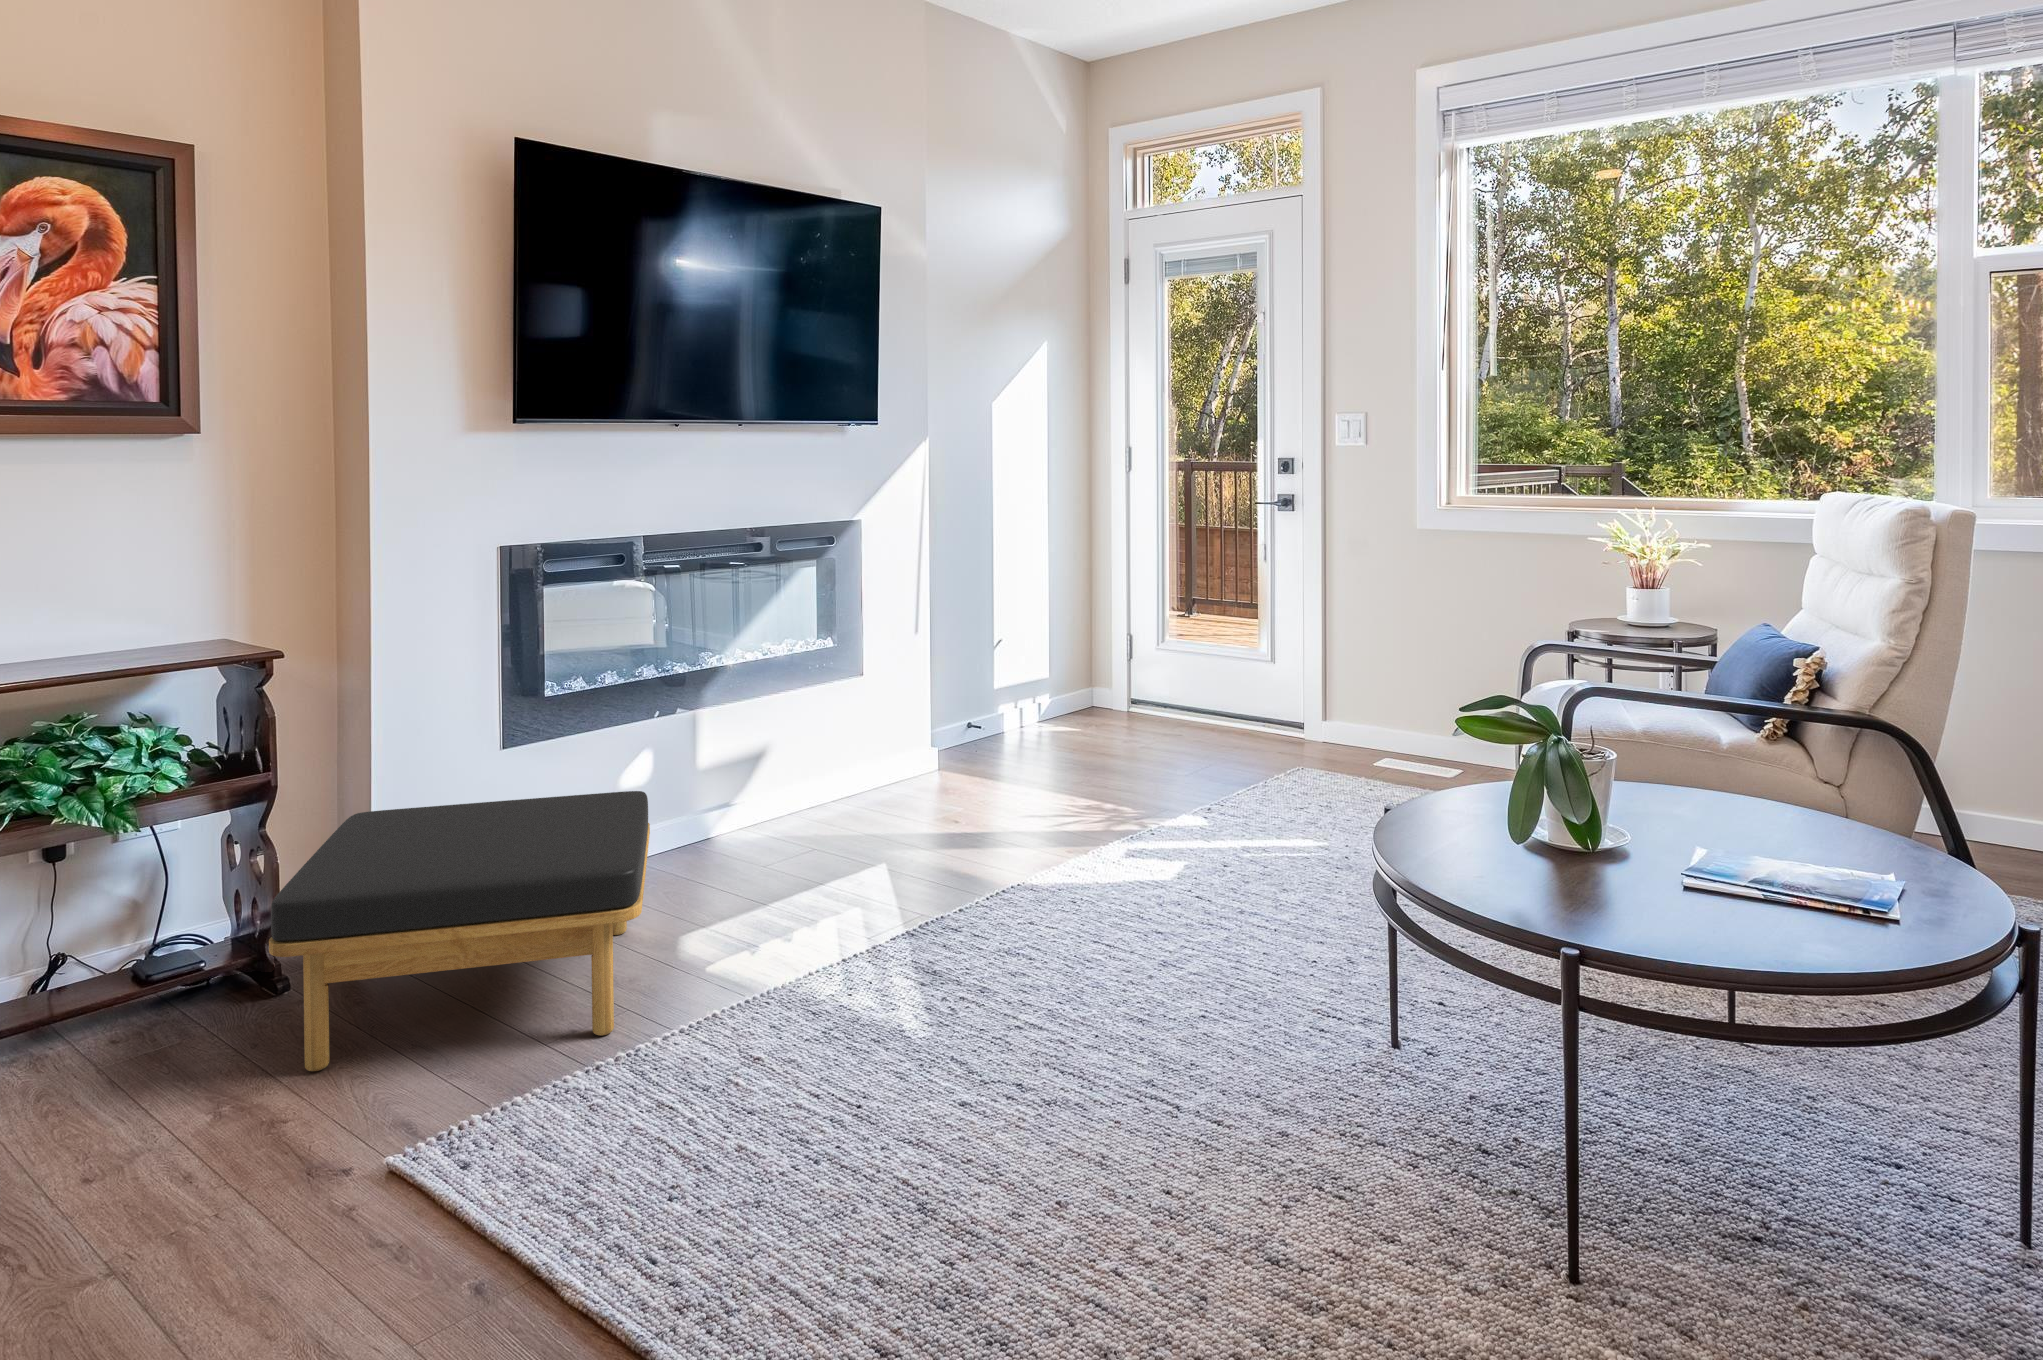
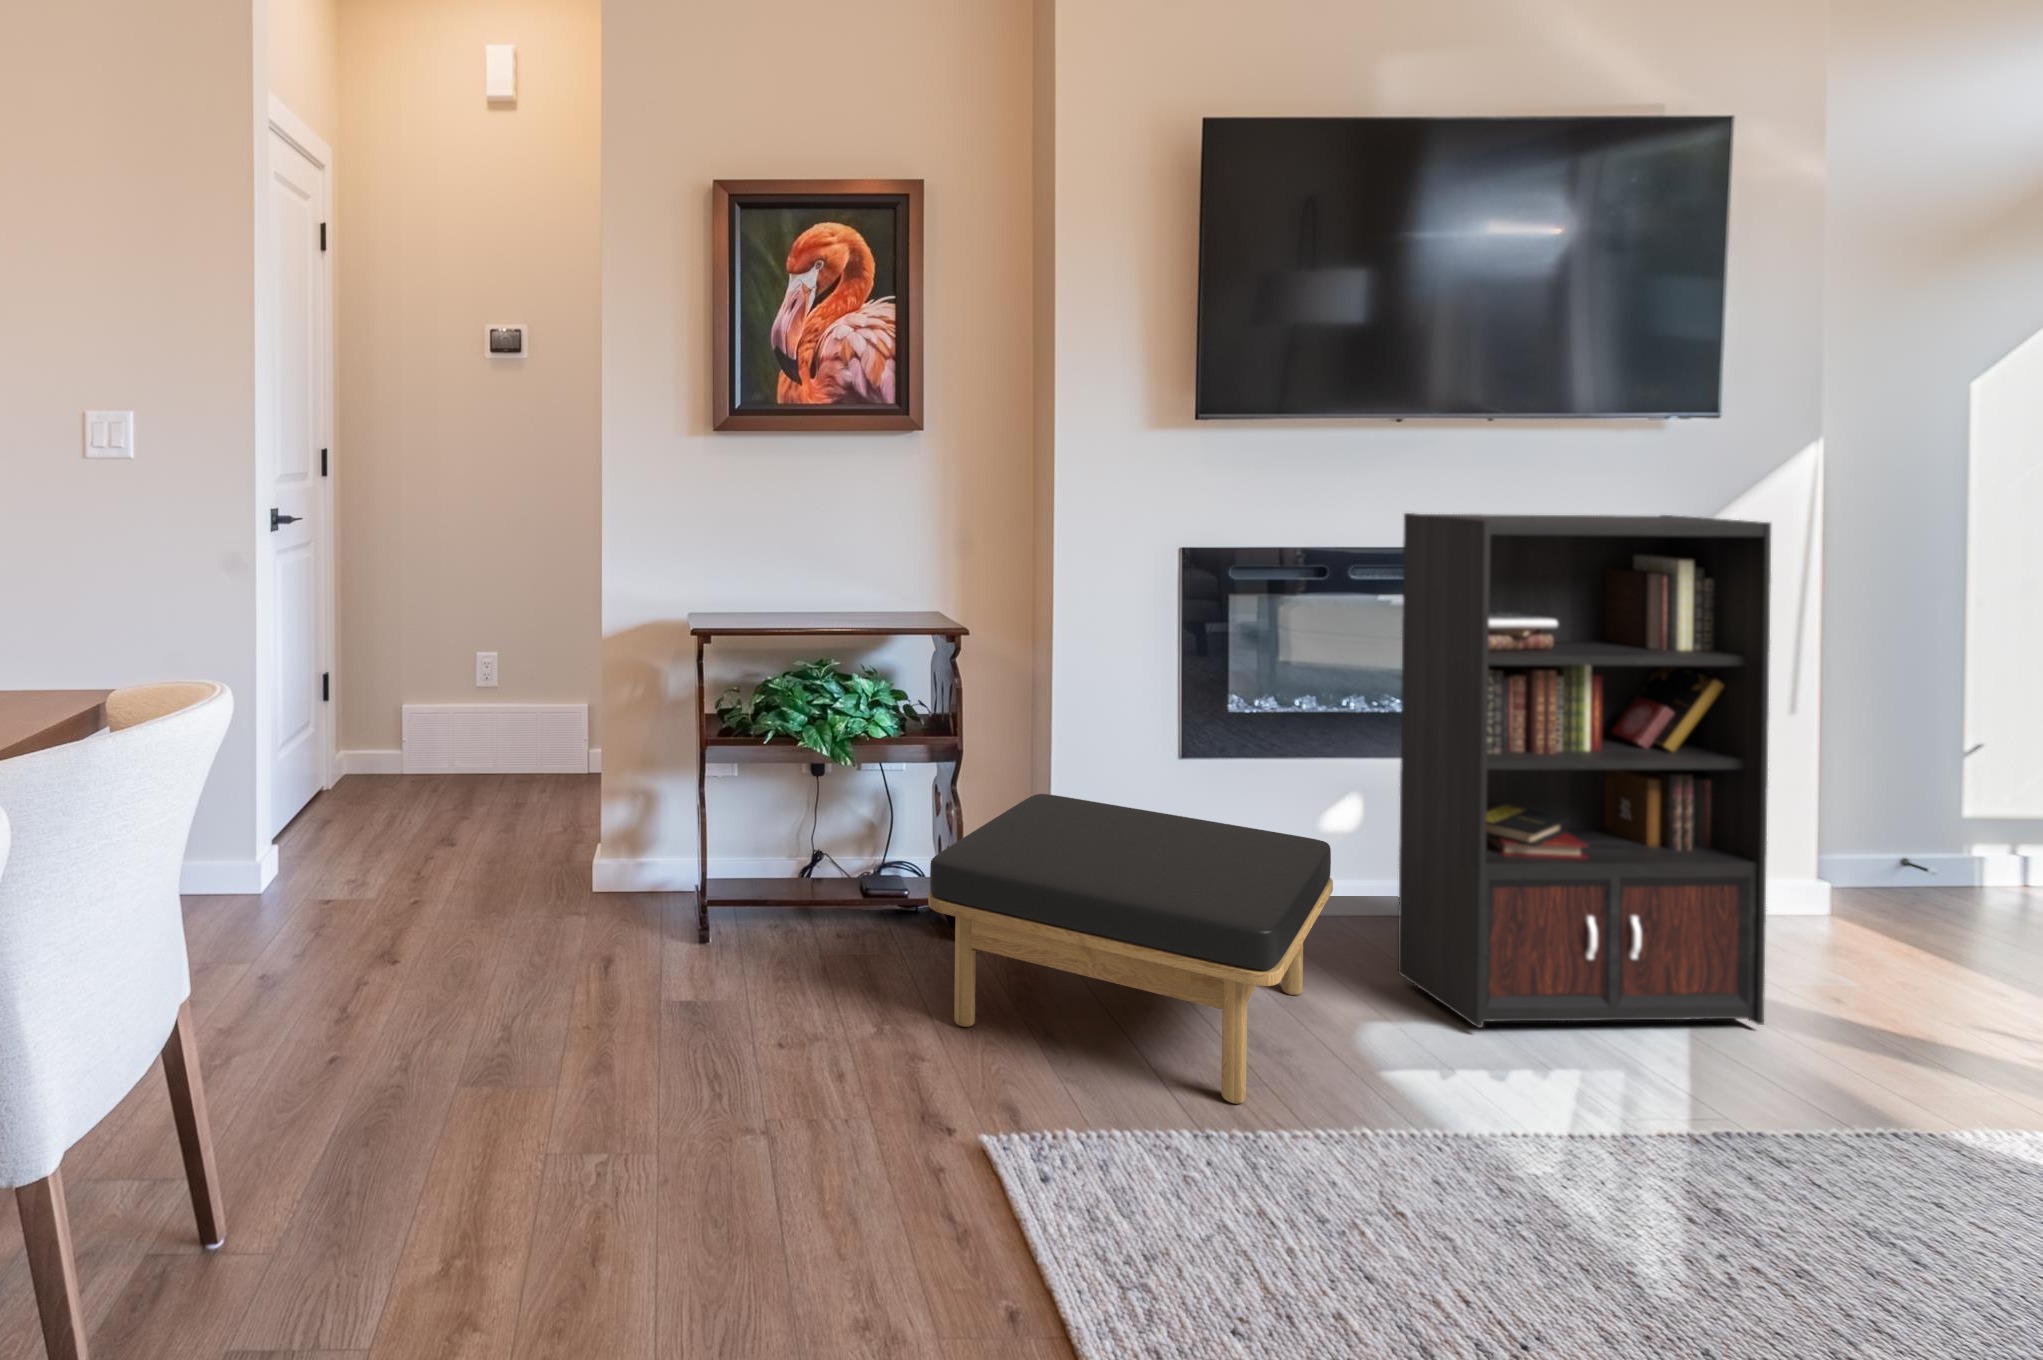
bookcase: none [690,490,927,911] -> present [1398,513,1771,1028]

